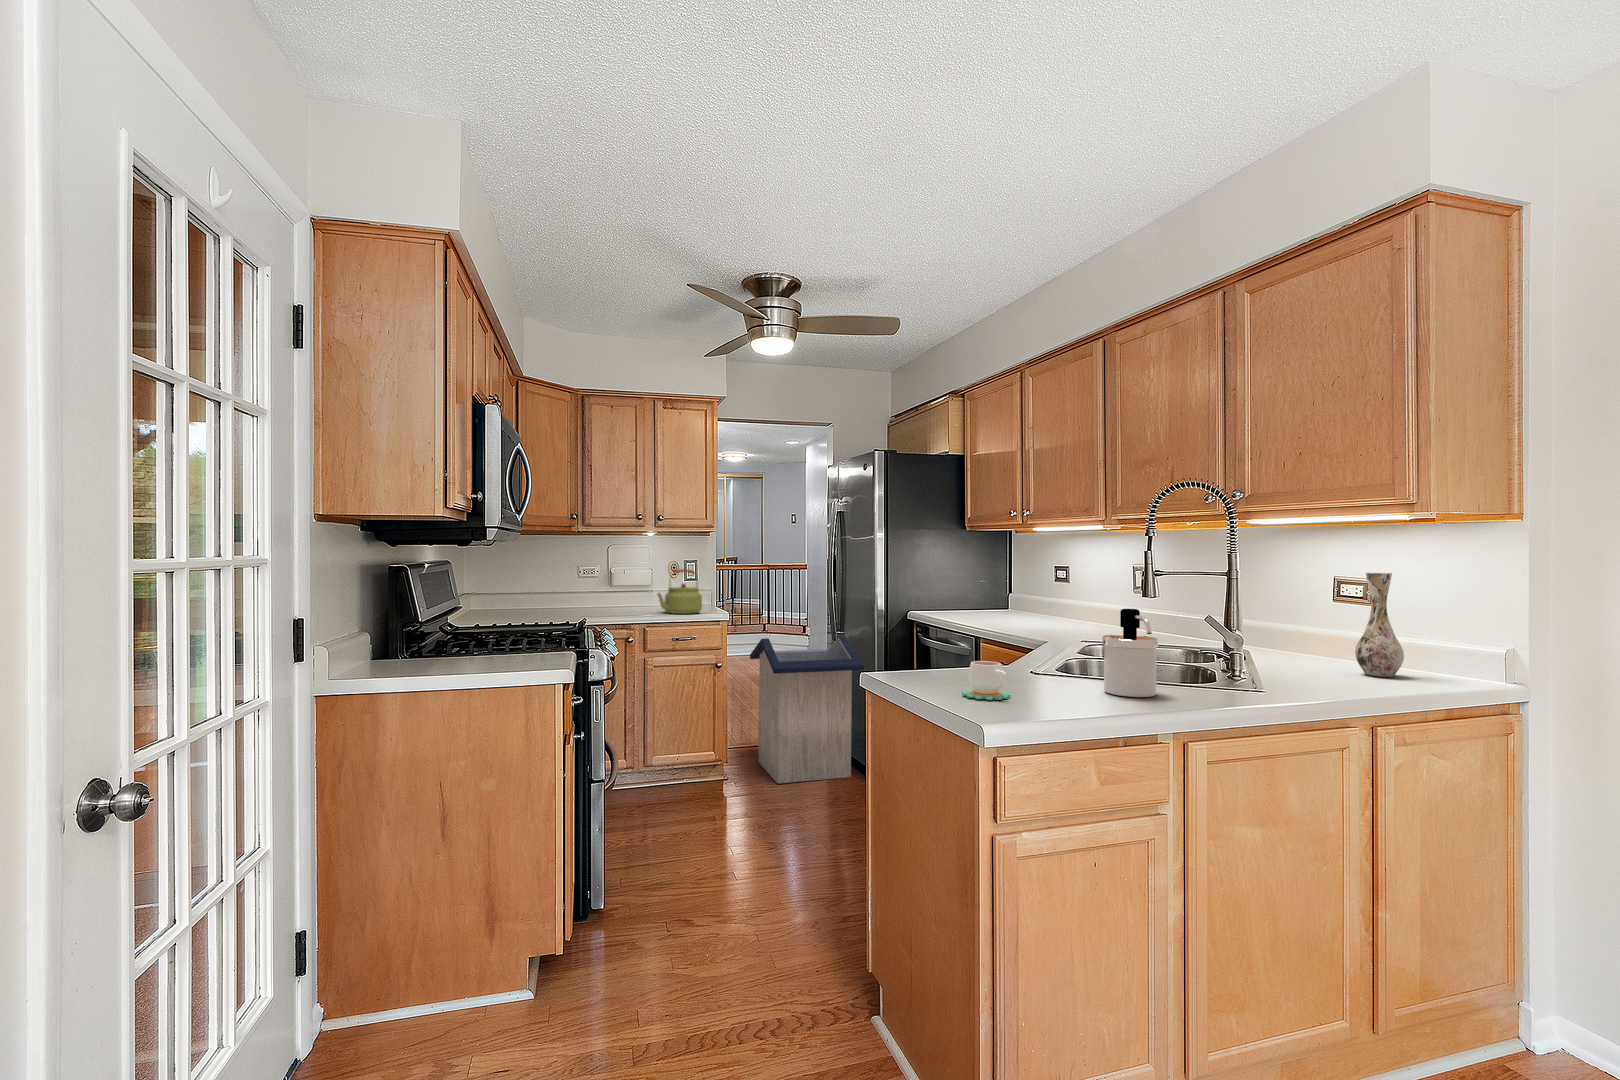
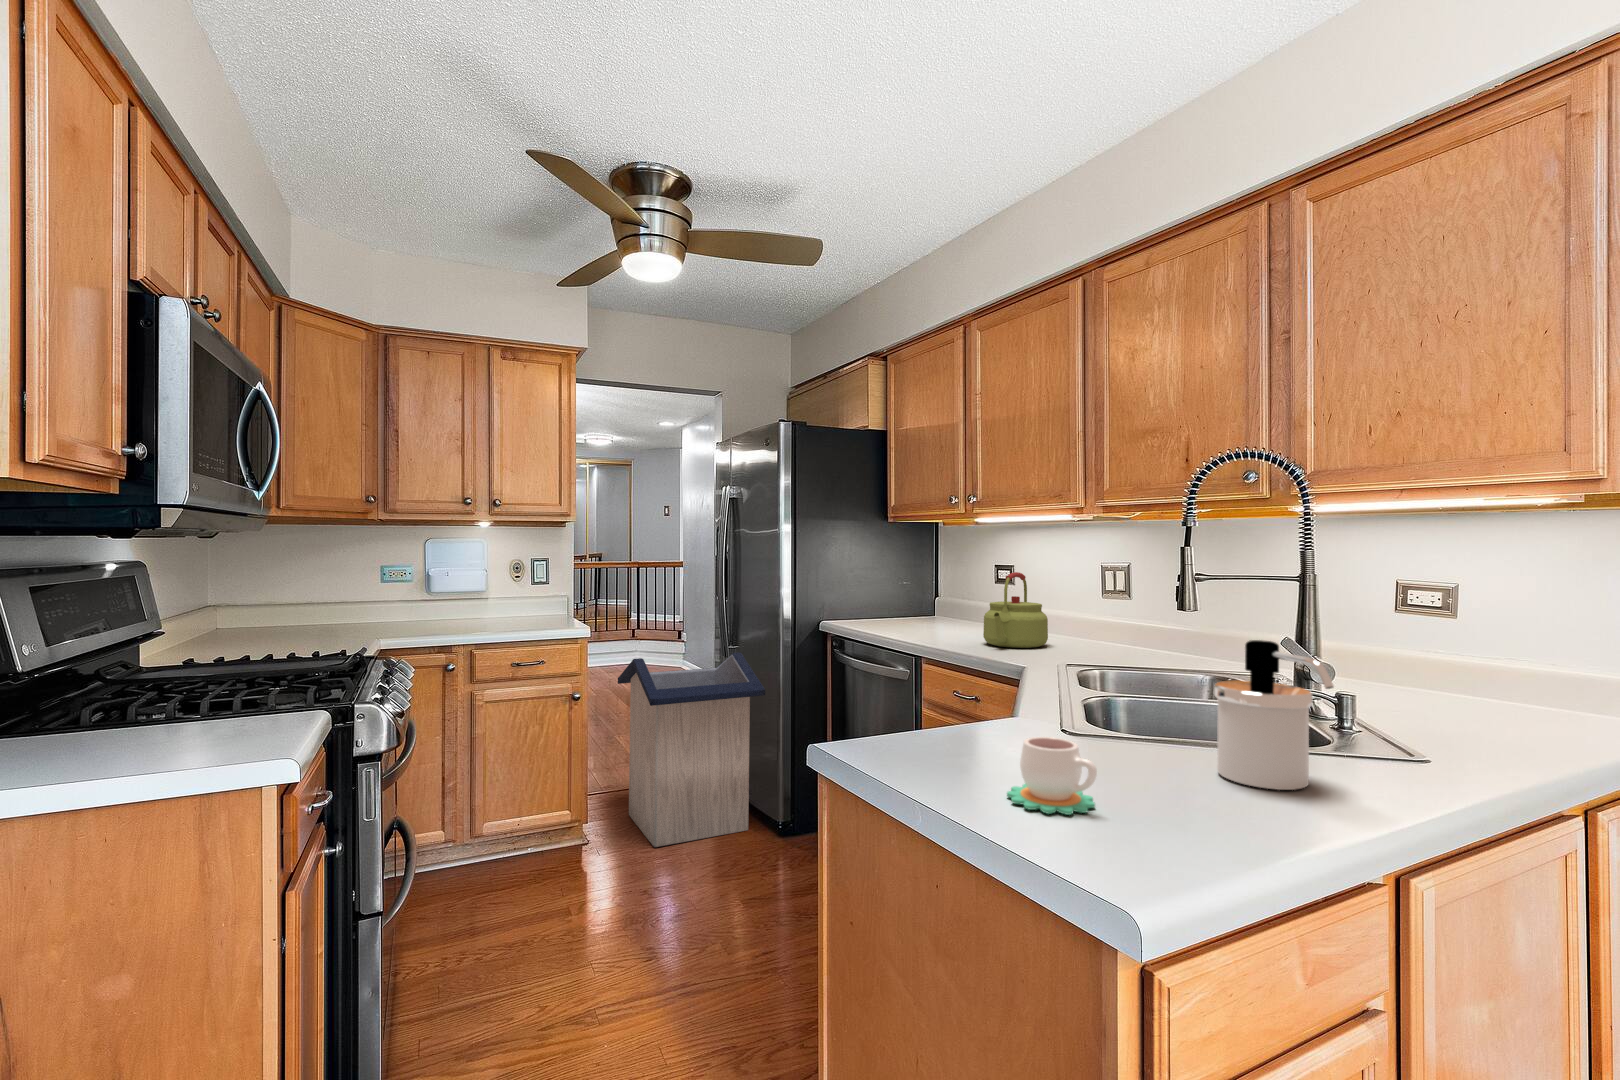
kettle: present [658,569,702,614] -> present [983,572,1048,648]
vase: present [1355,573,1404,677] -> none [1477,577,1551,721]

